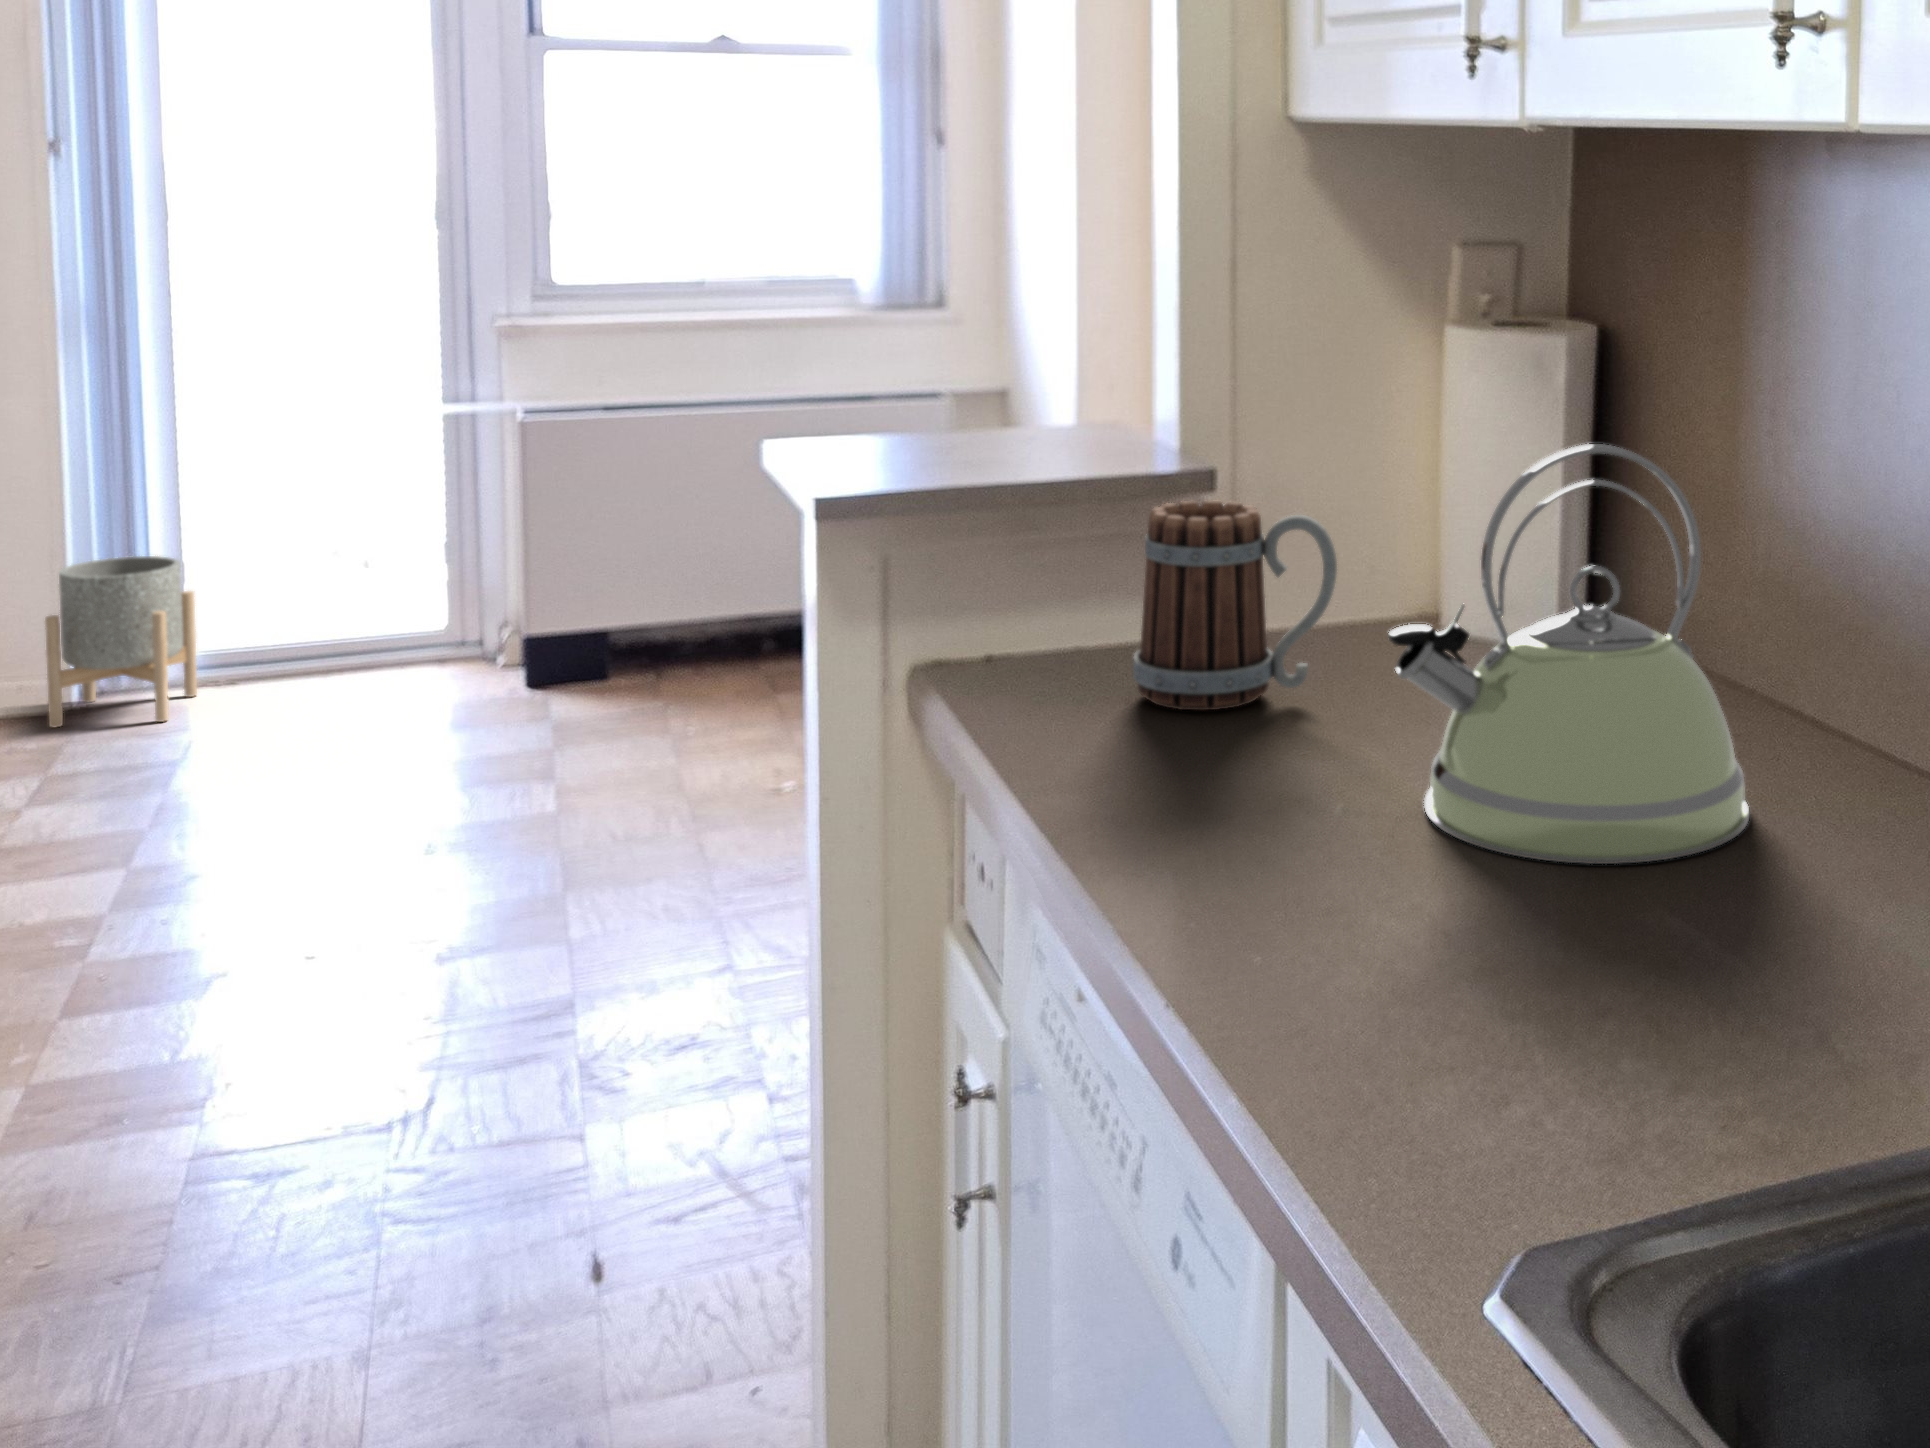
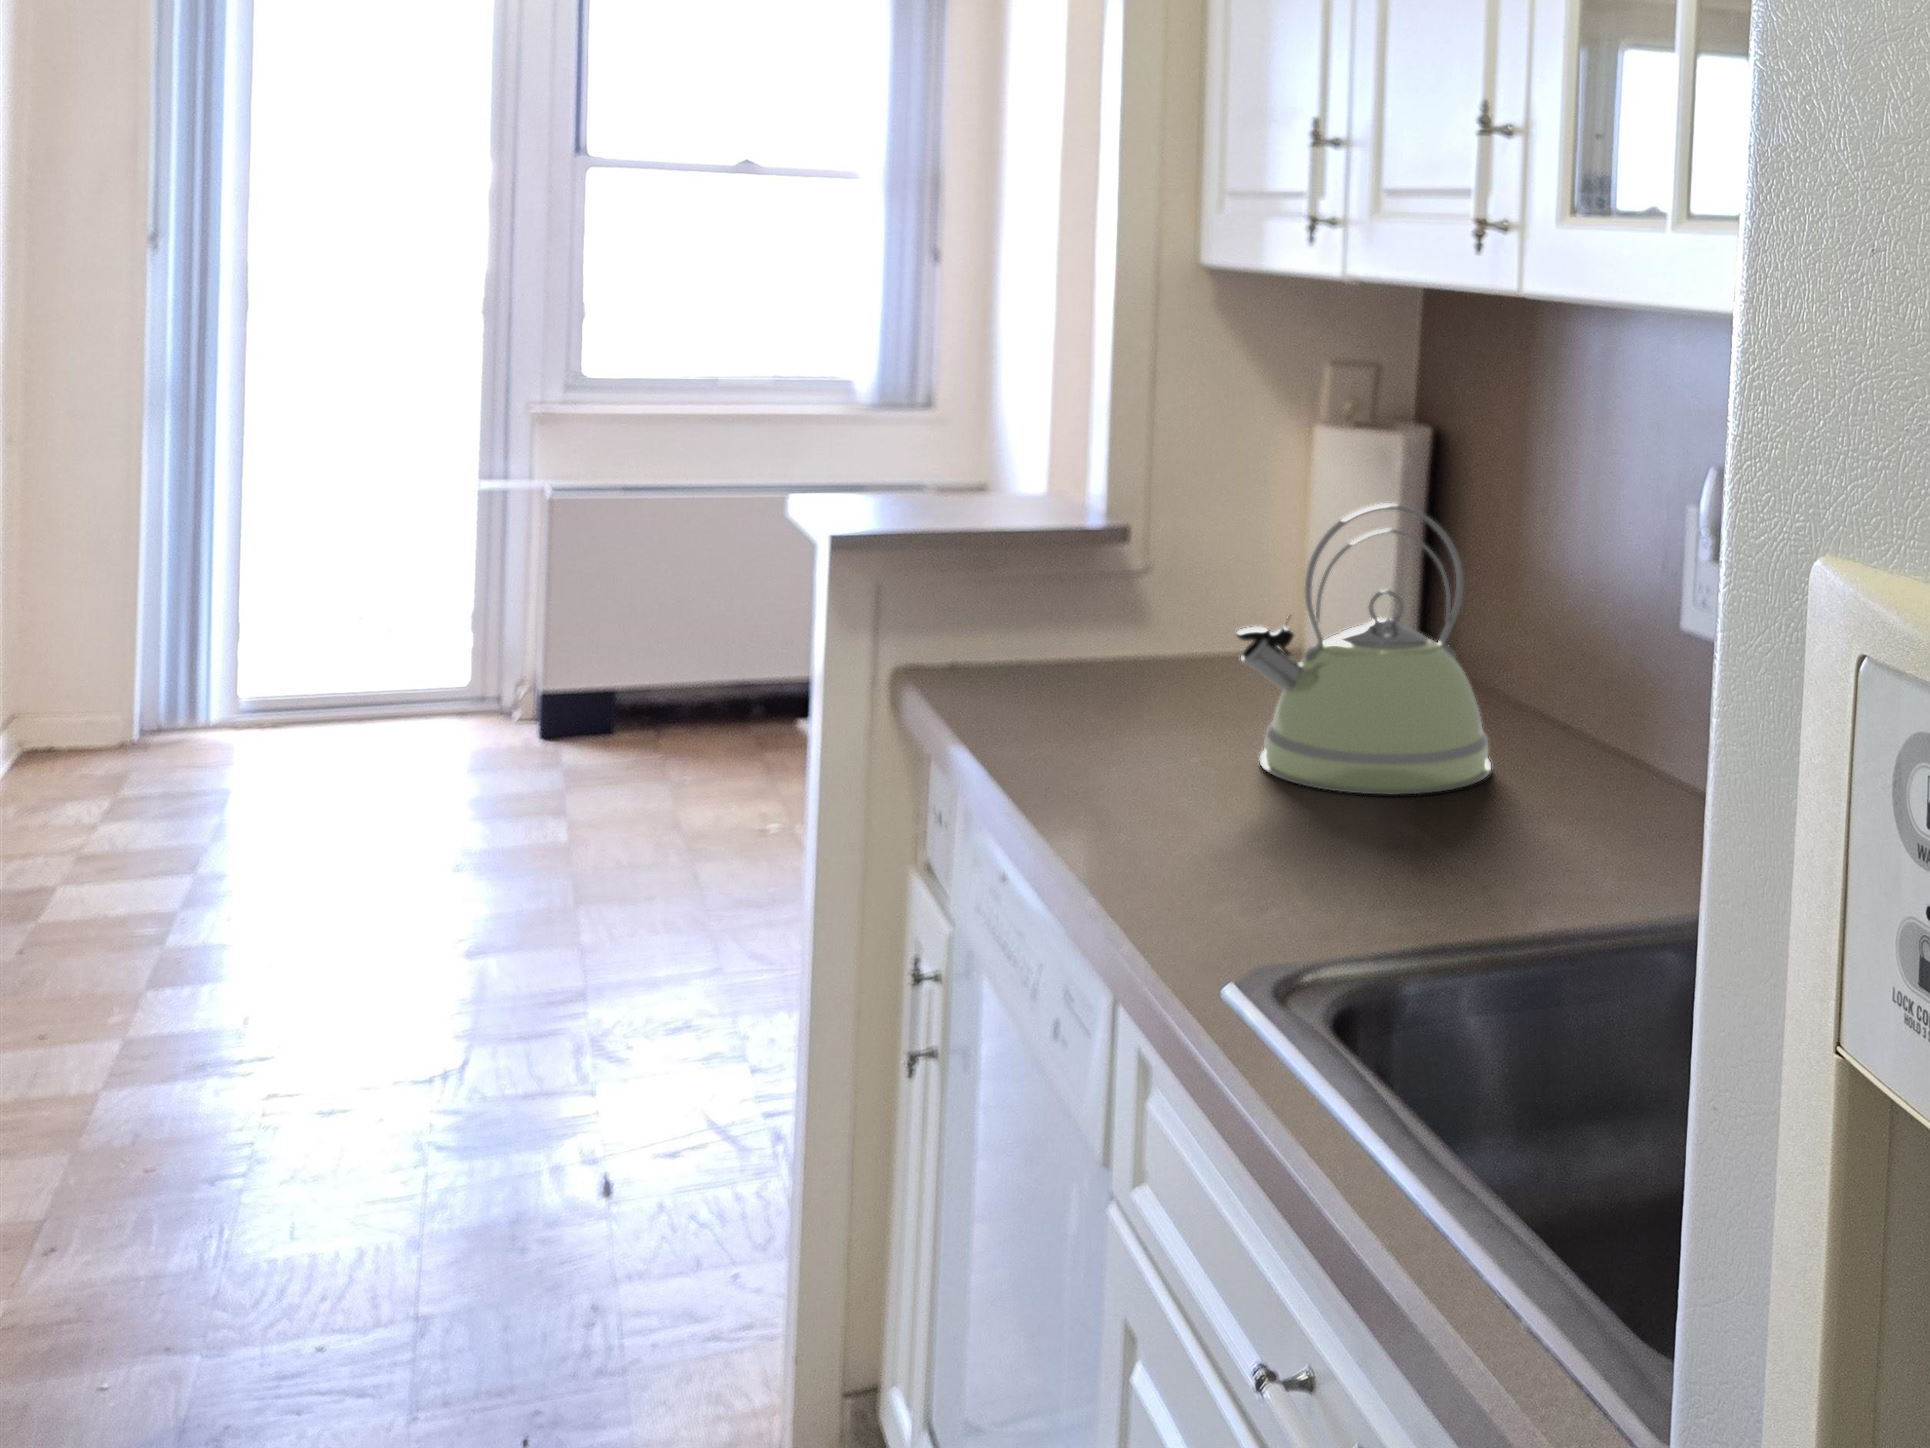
mug: present [1133,500,1337,710] -> none [1061,545,1216,699]
planter: present [45,556,197,727] -> none [113,607,248,756]

